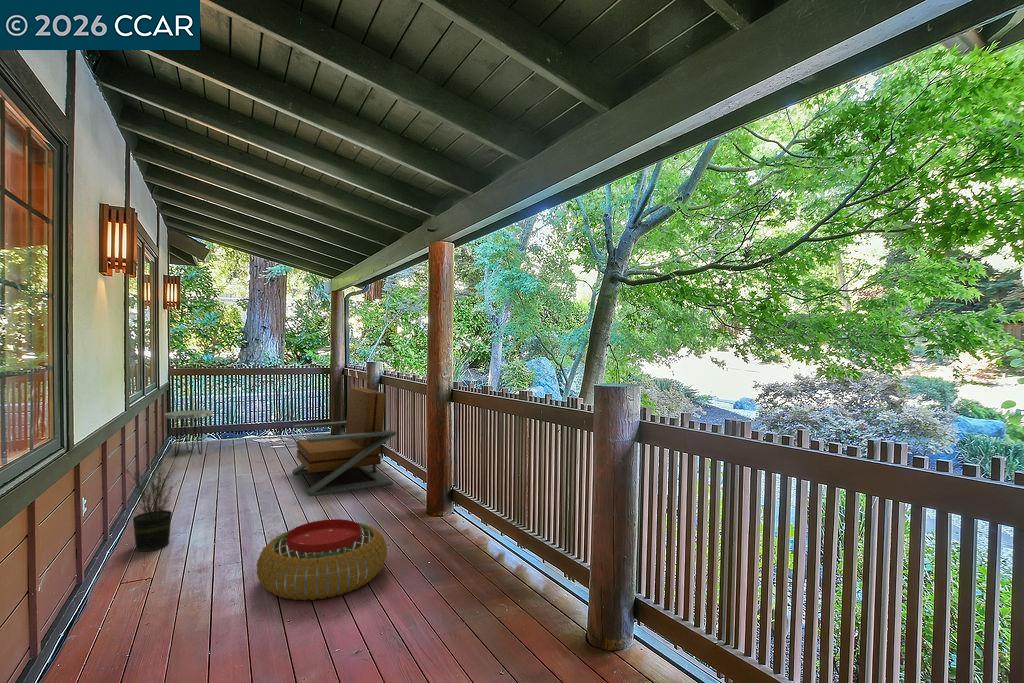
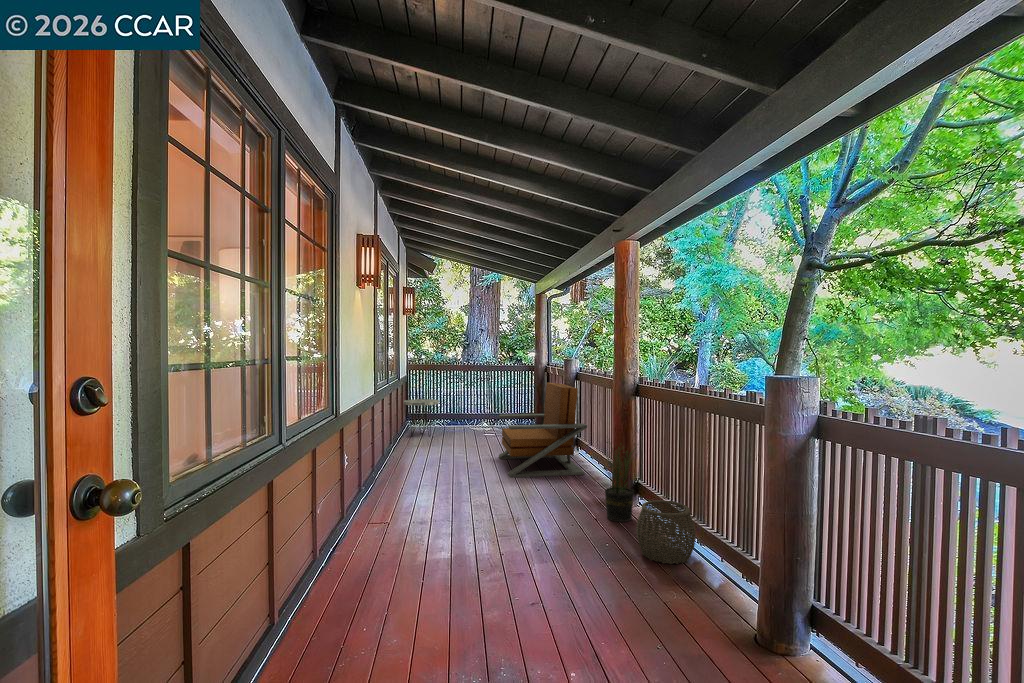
potted plant: present [123,456,174,551] -> present [603,442,636,522]
woven basket: none [460,508,518,574] -> present [636,500,696,564]
pouf: present [257,519,387,600] -> none [462,494,568,559]

